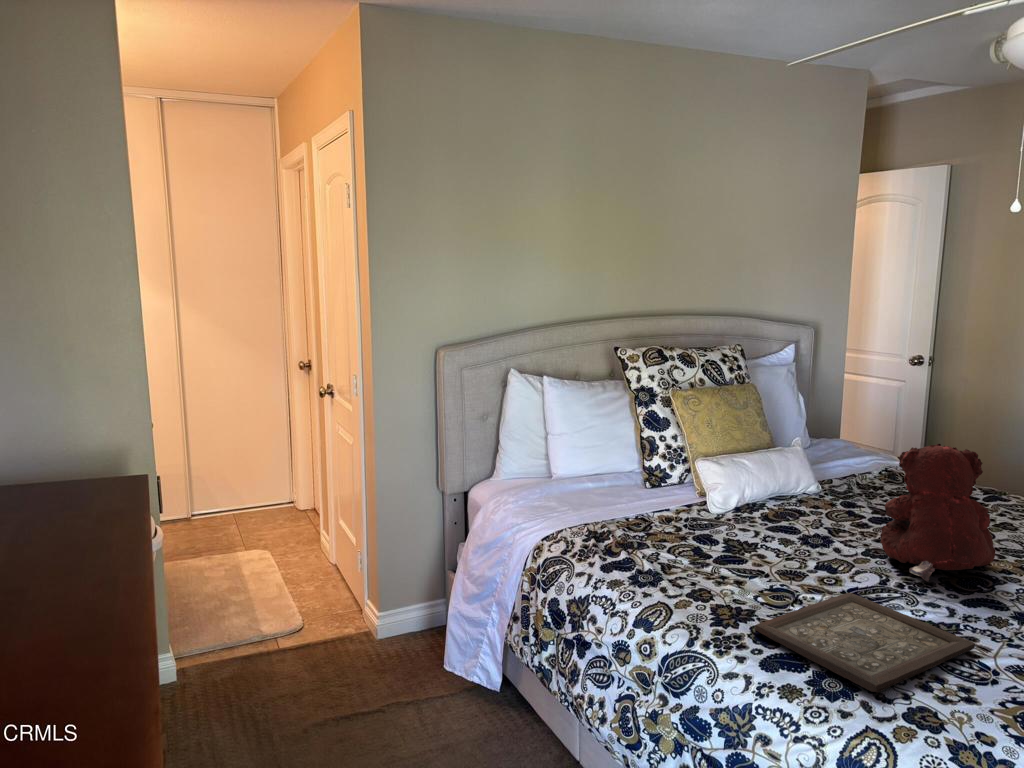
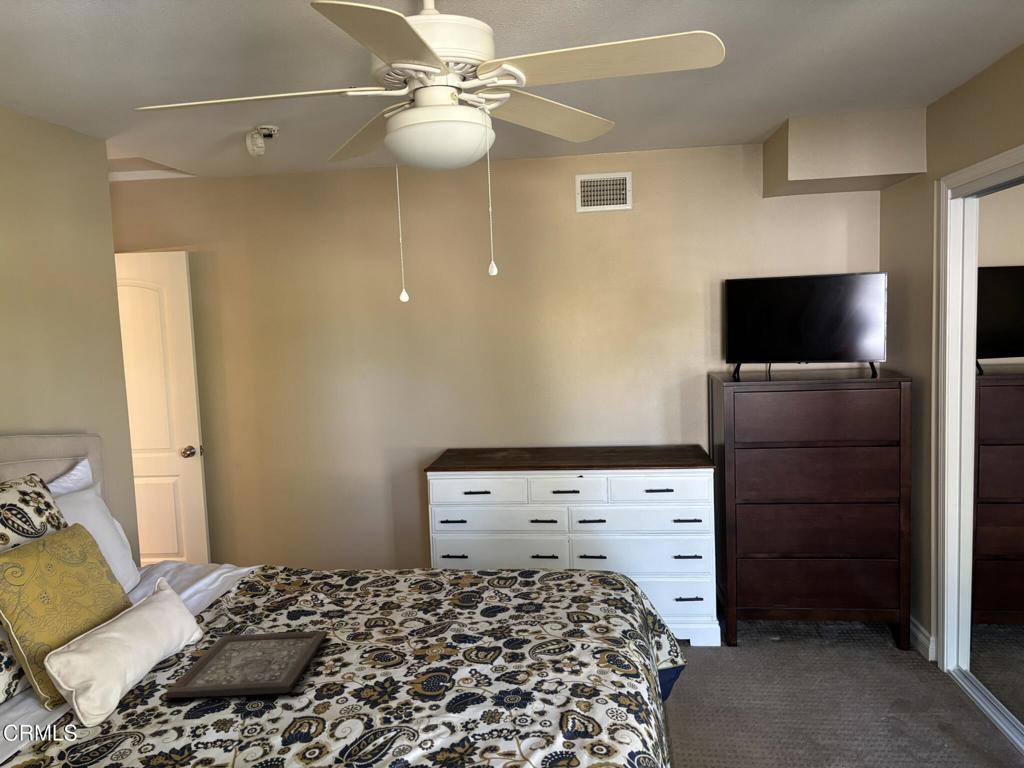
teddy bear: present [880,444,995,581] -> none [220,498,302,607]

